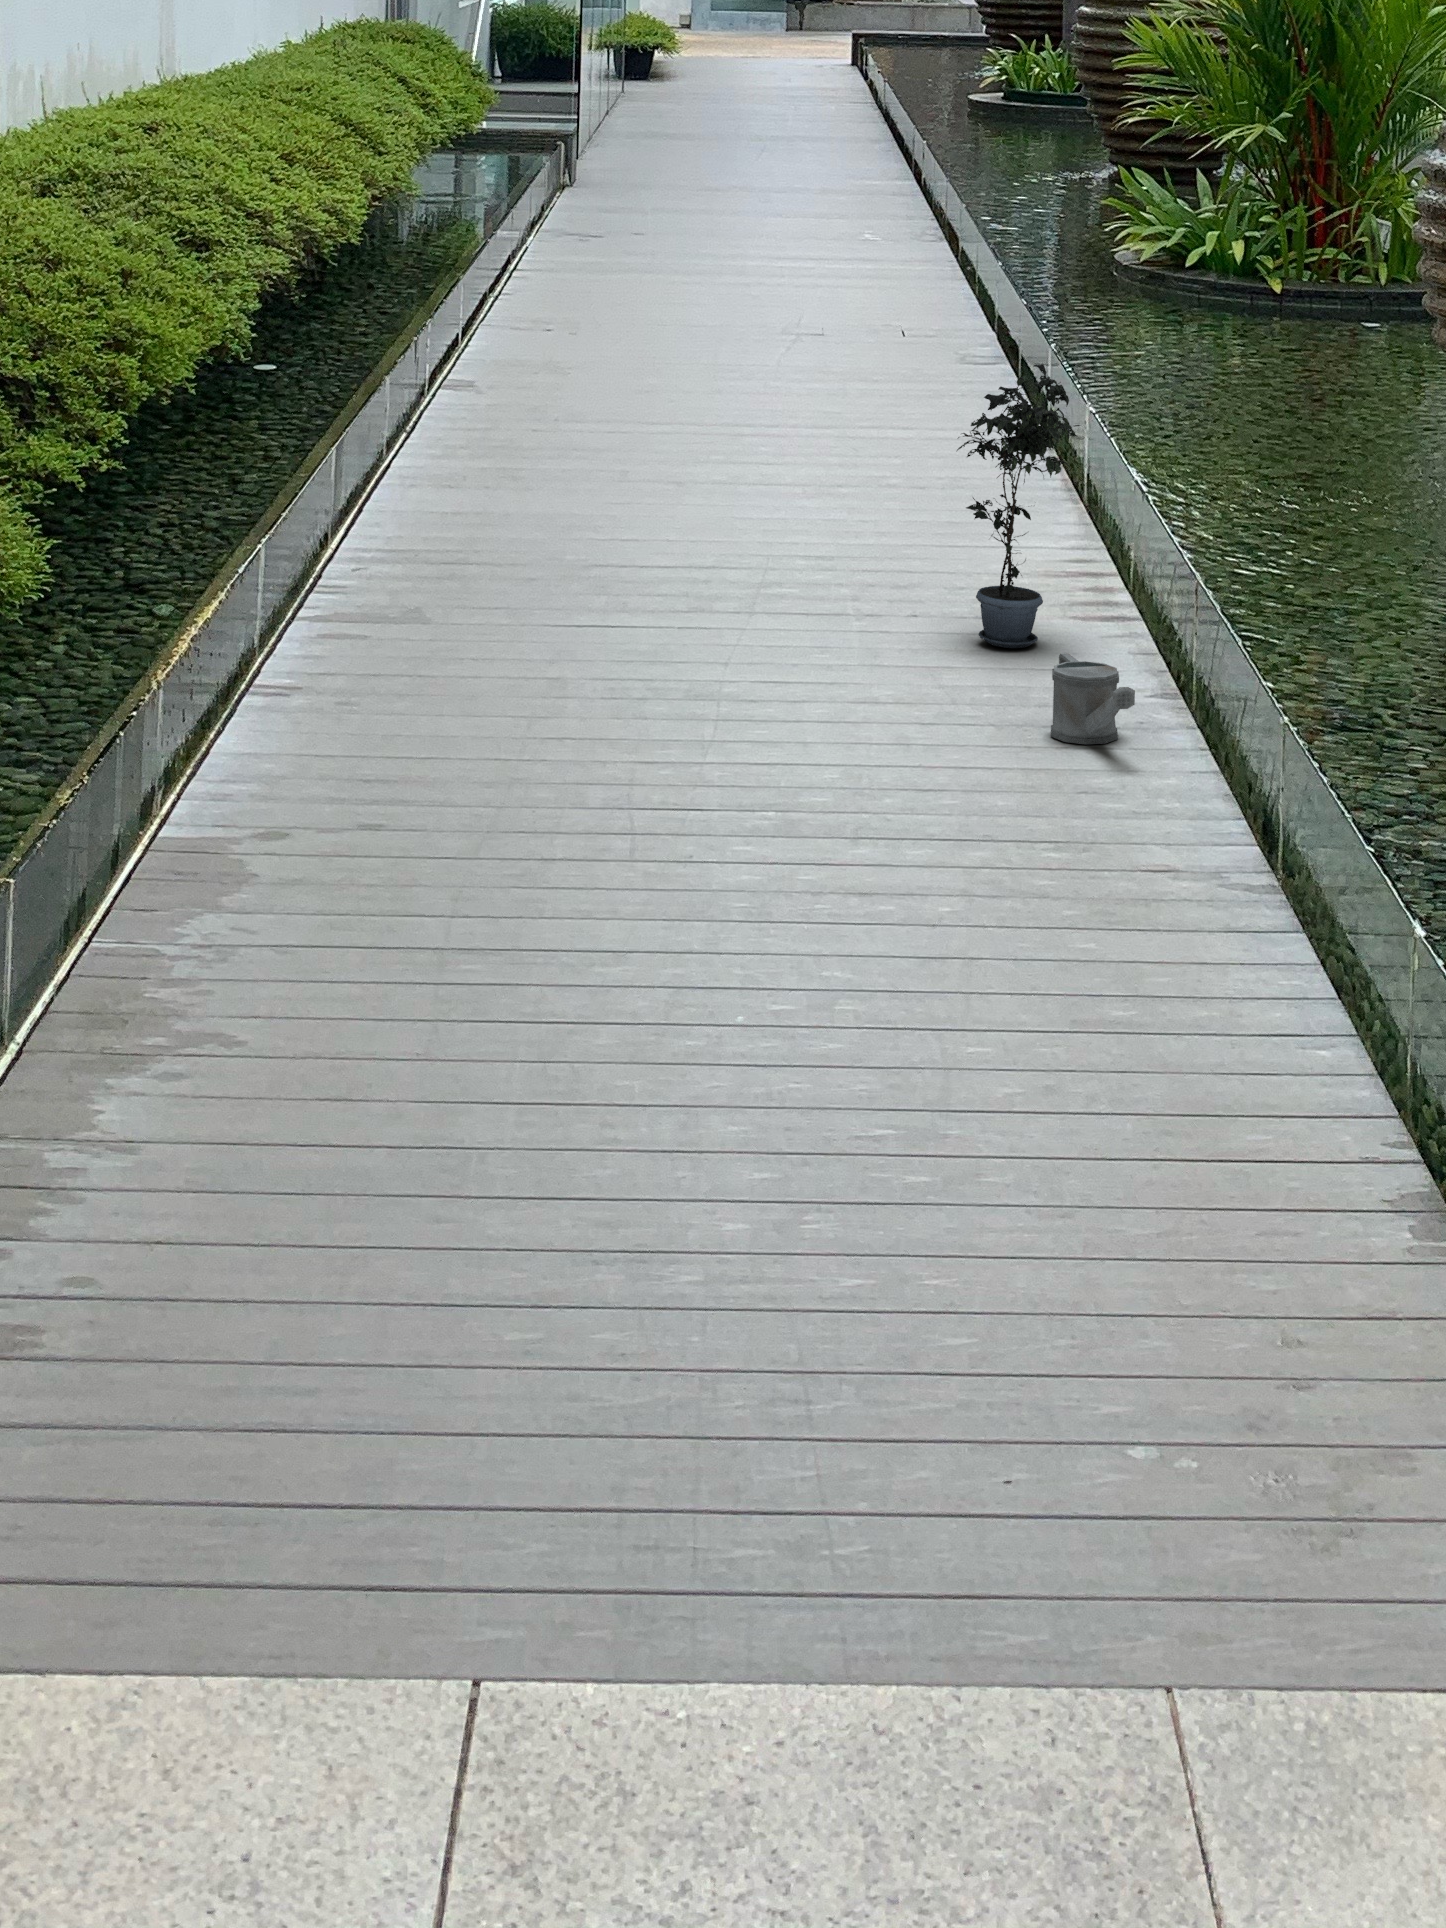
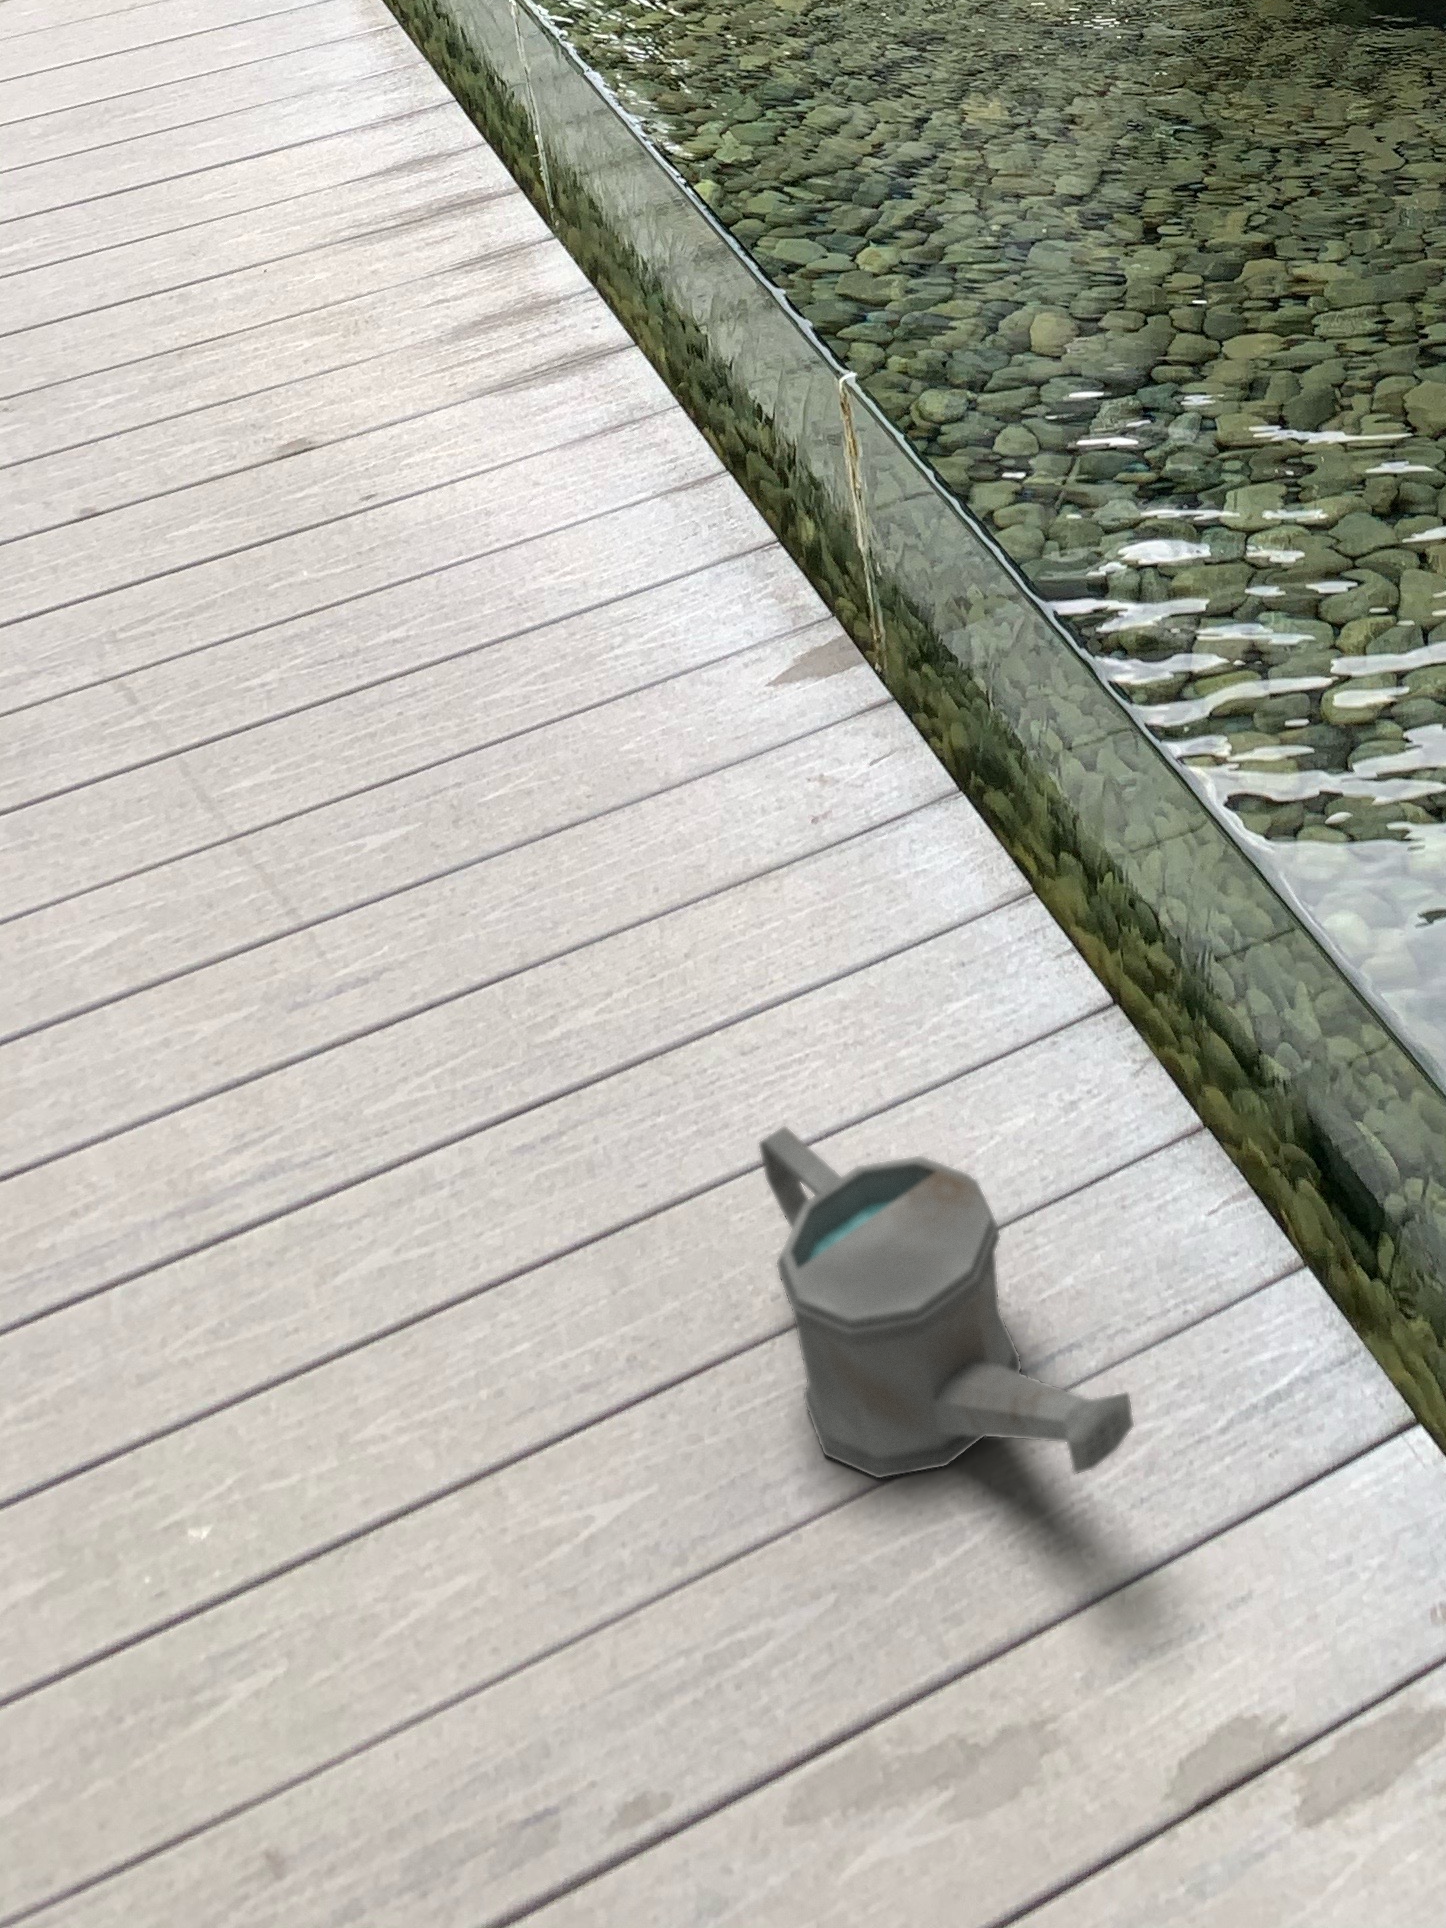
potted plant: present [957,364,1080,649] -> none [203,127,566,873]

